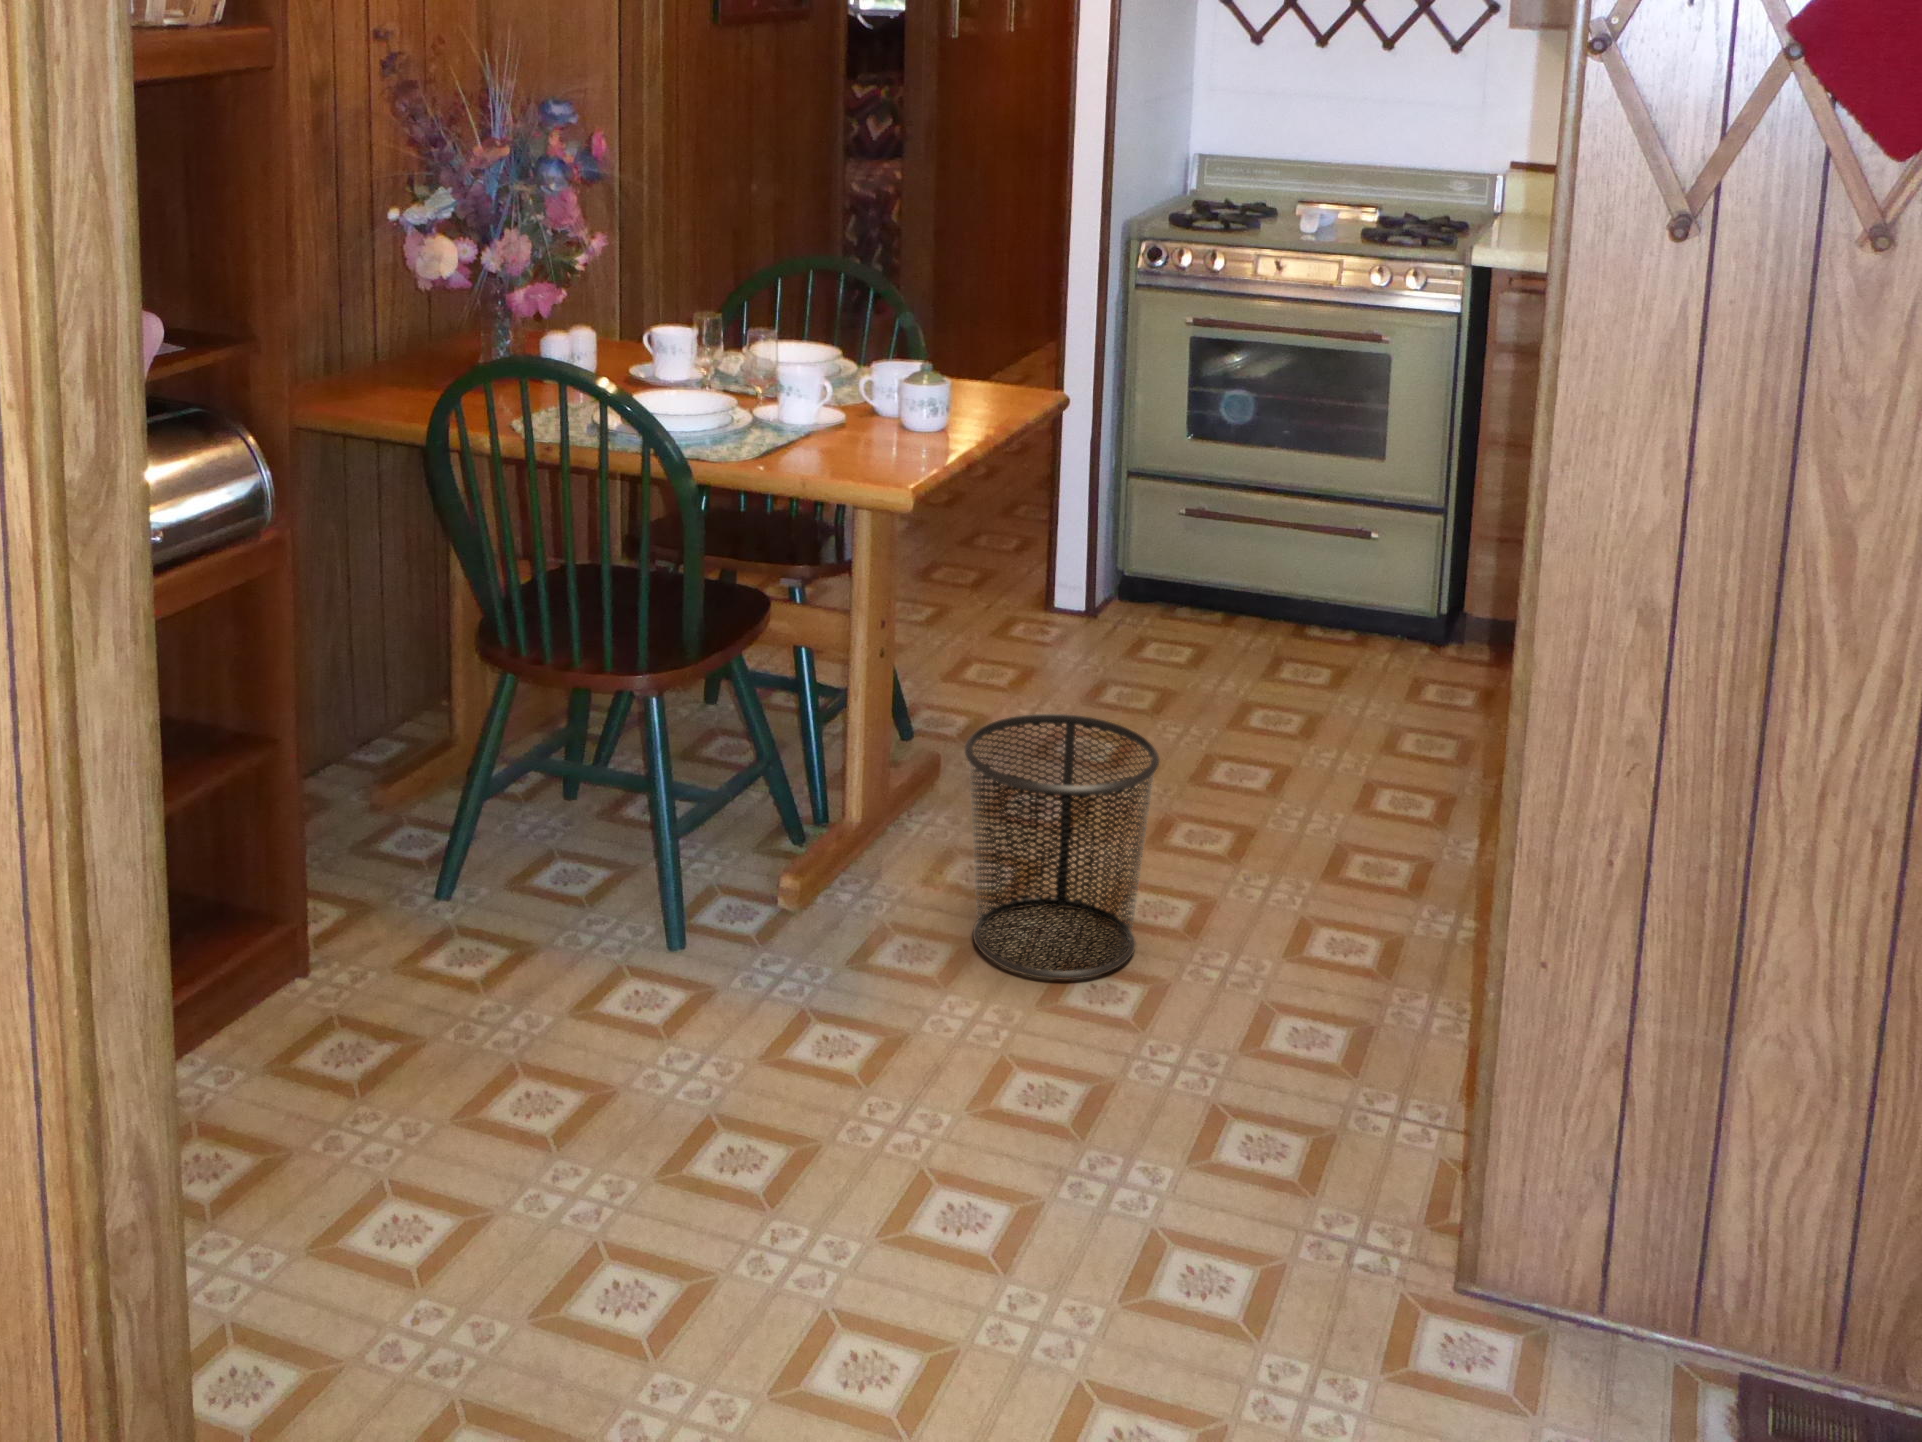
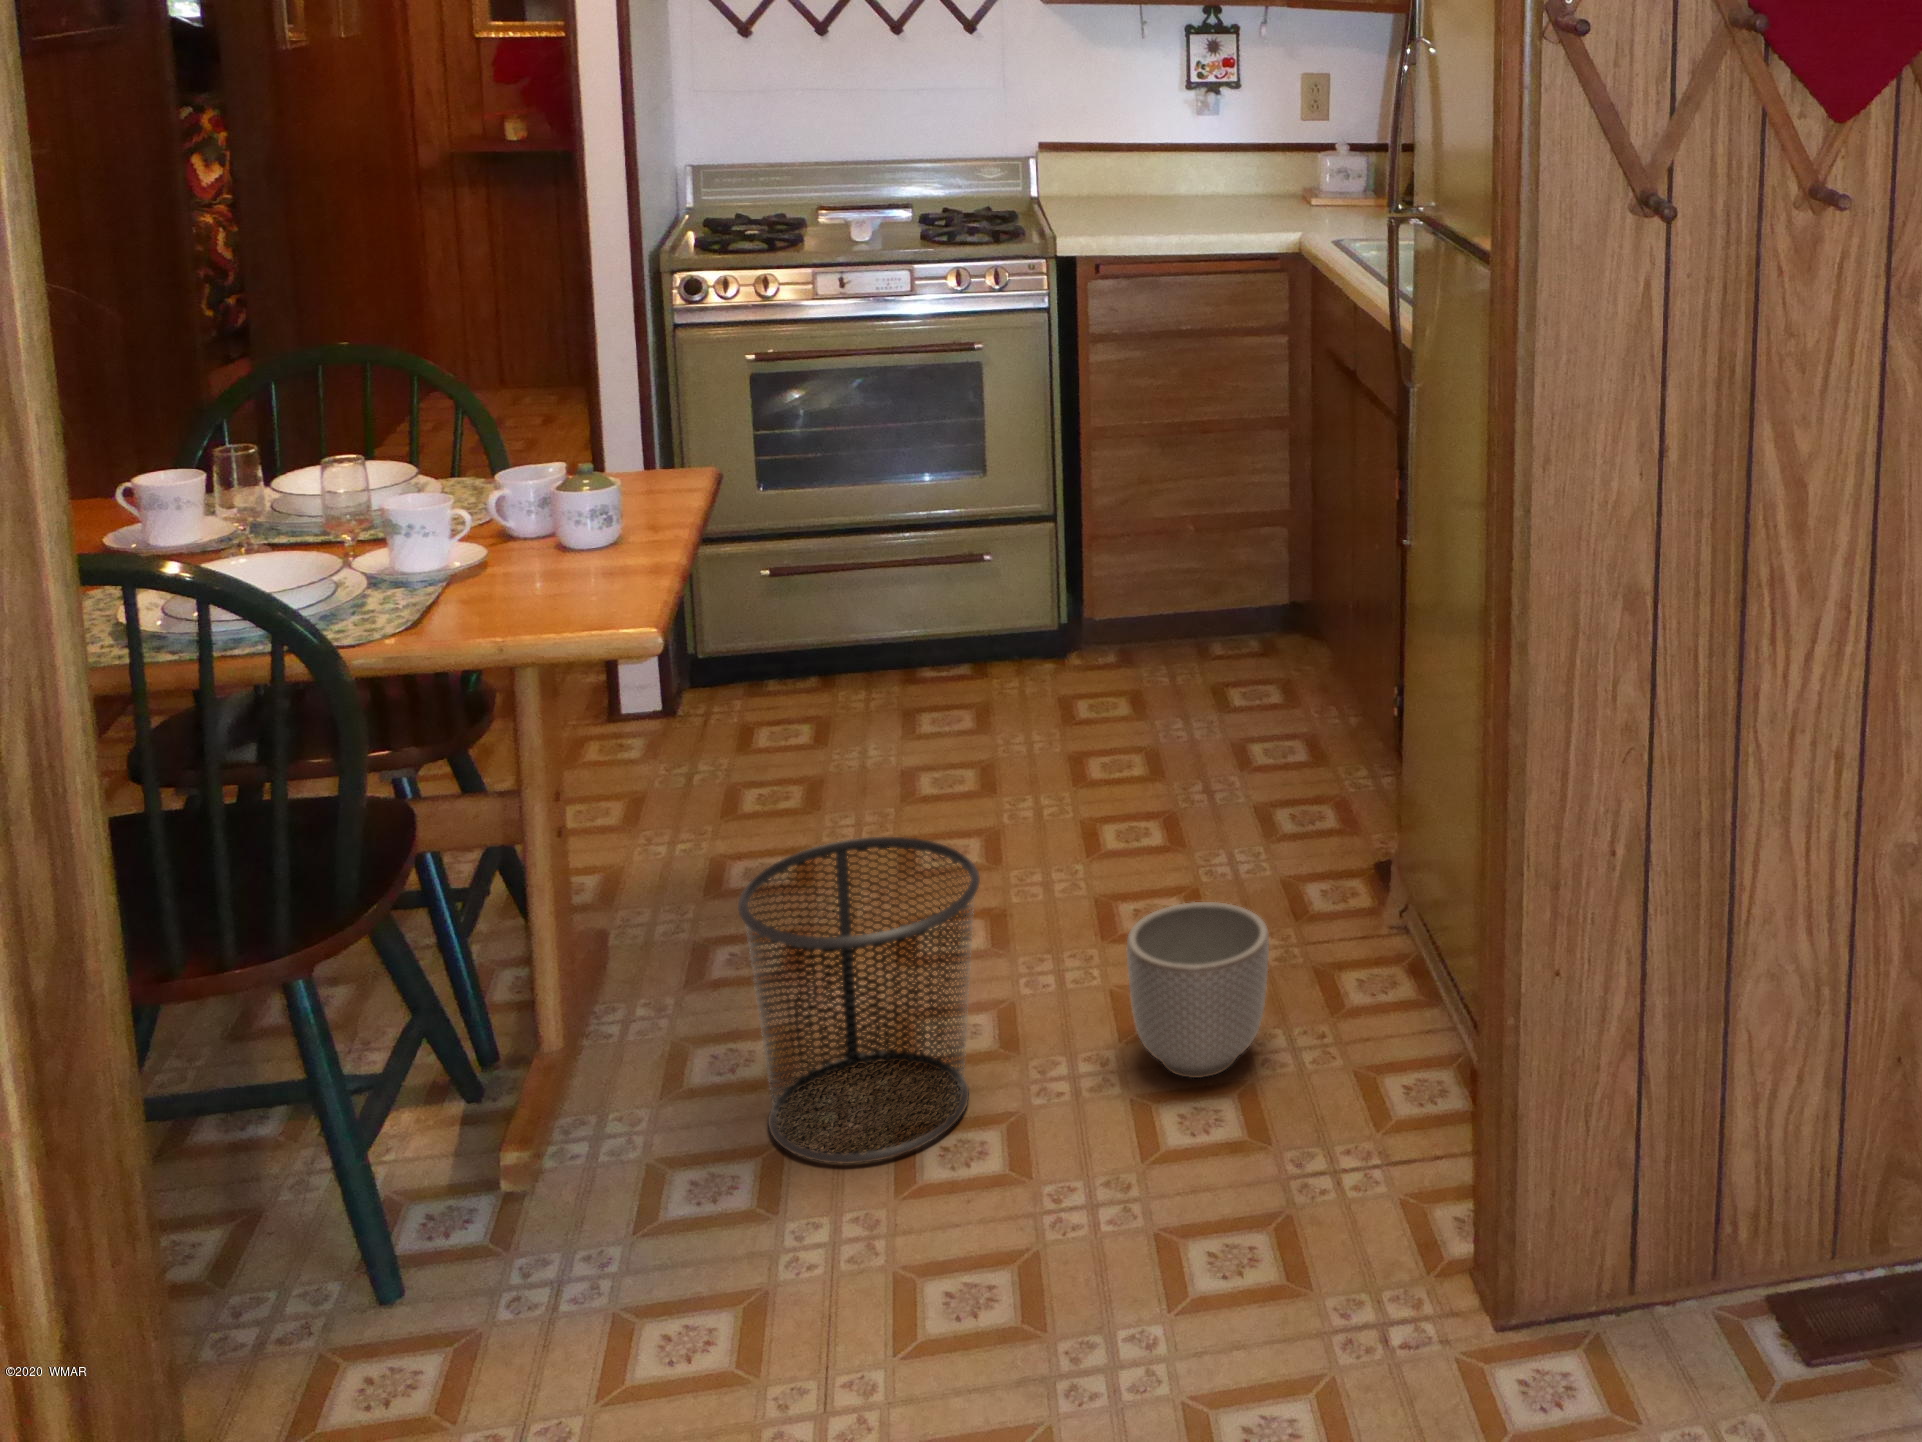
planter: none [1279,851,1412,1011] -> present [1127,902,1269,1078]

